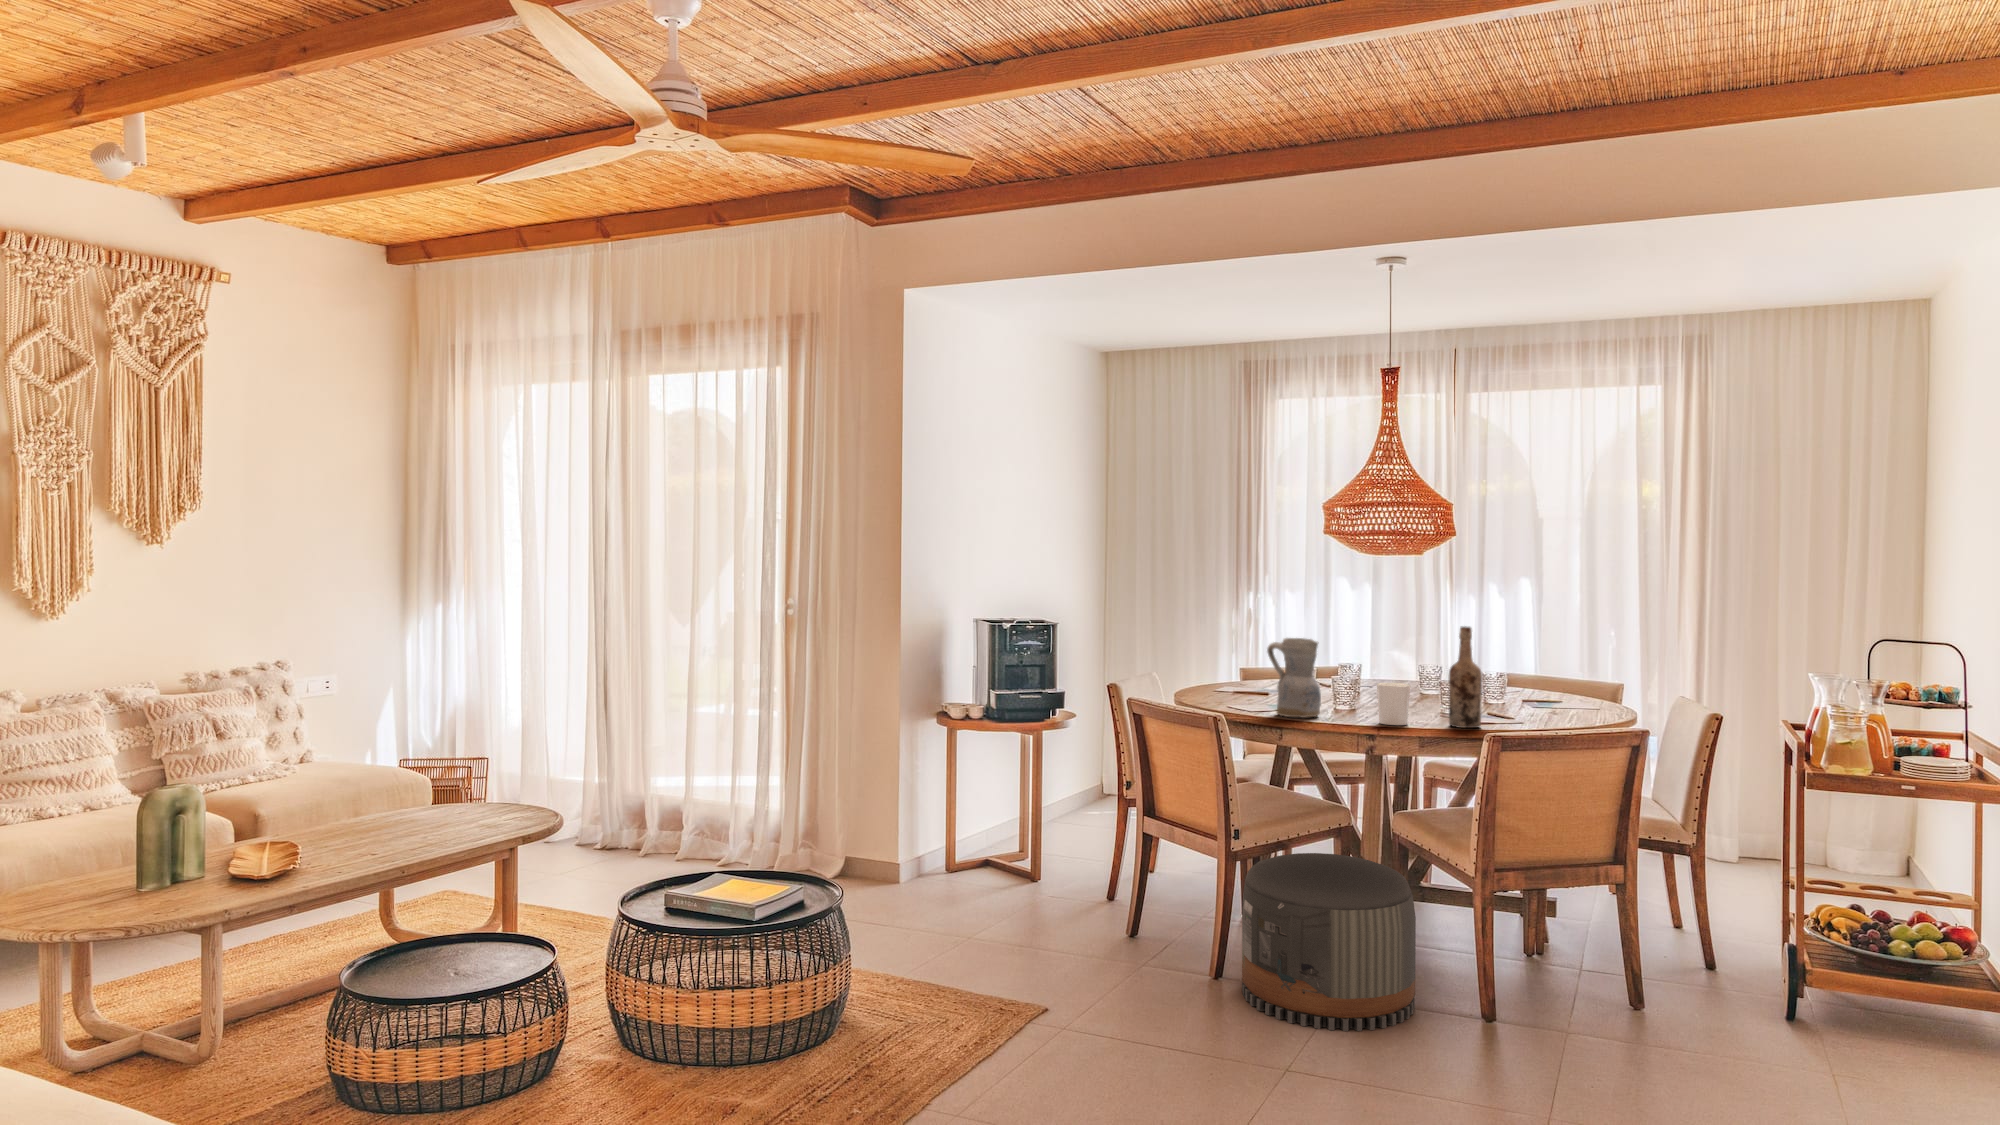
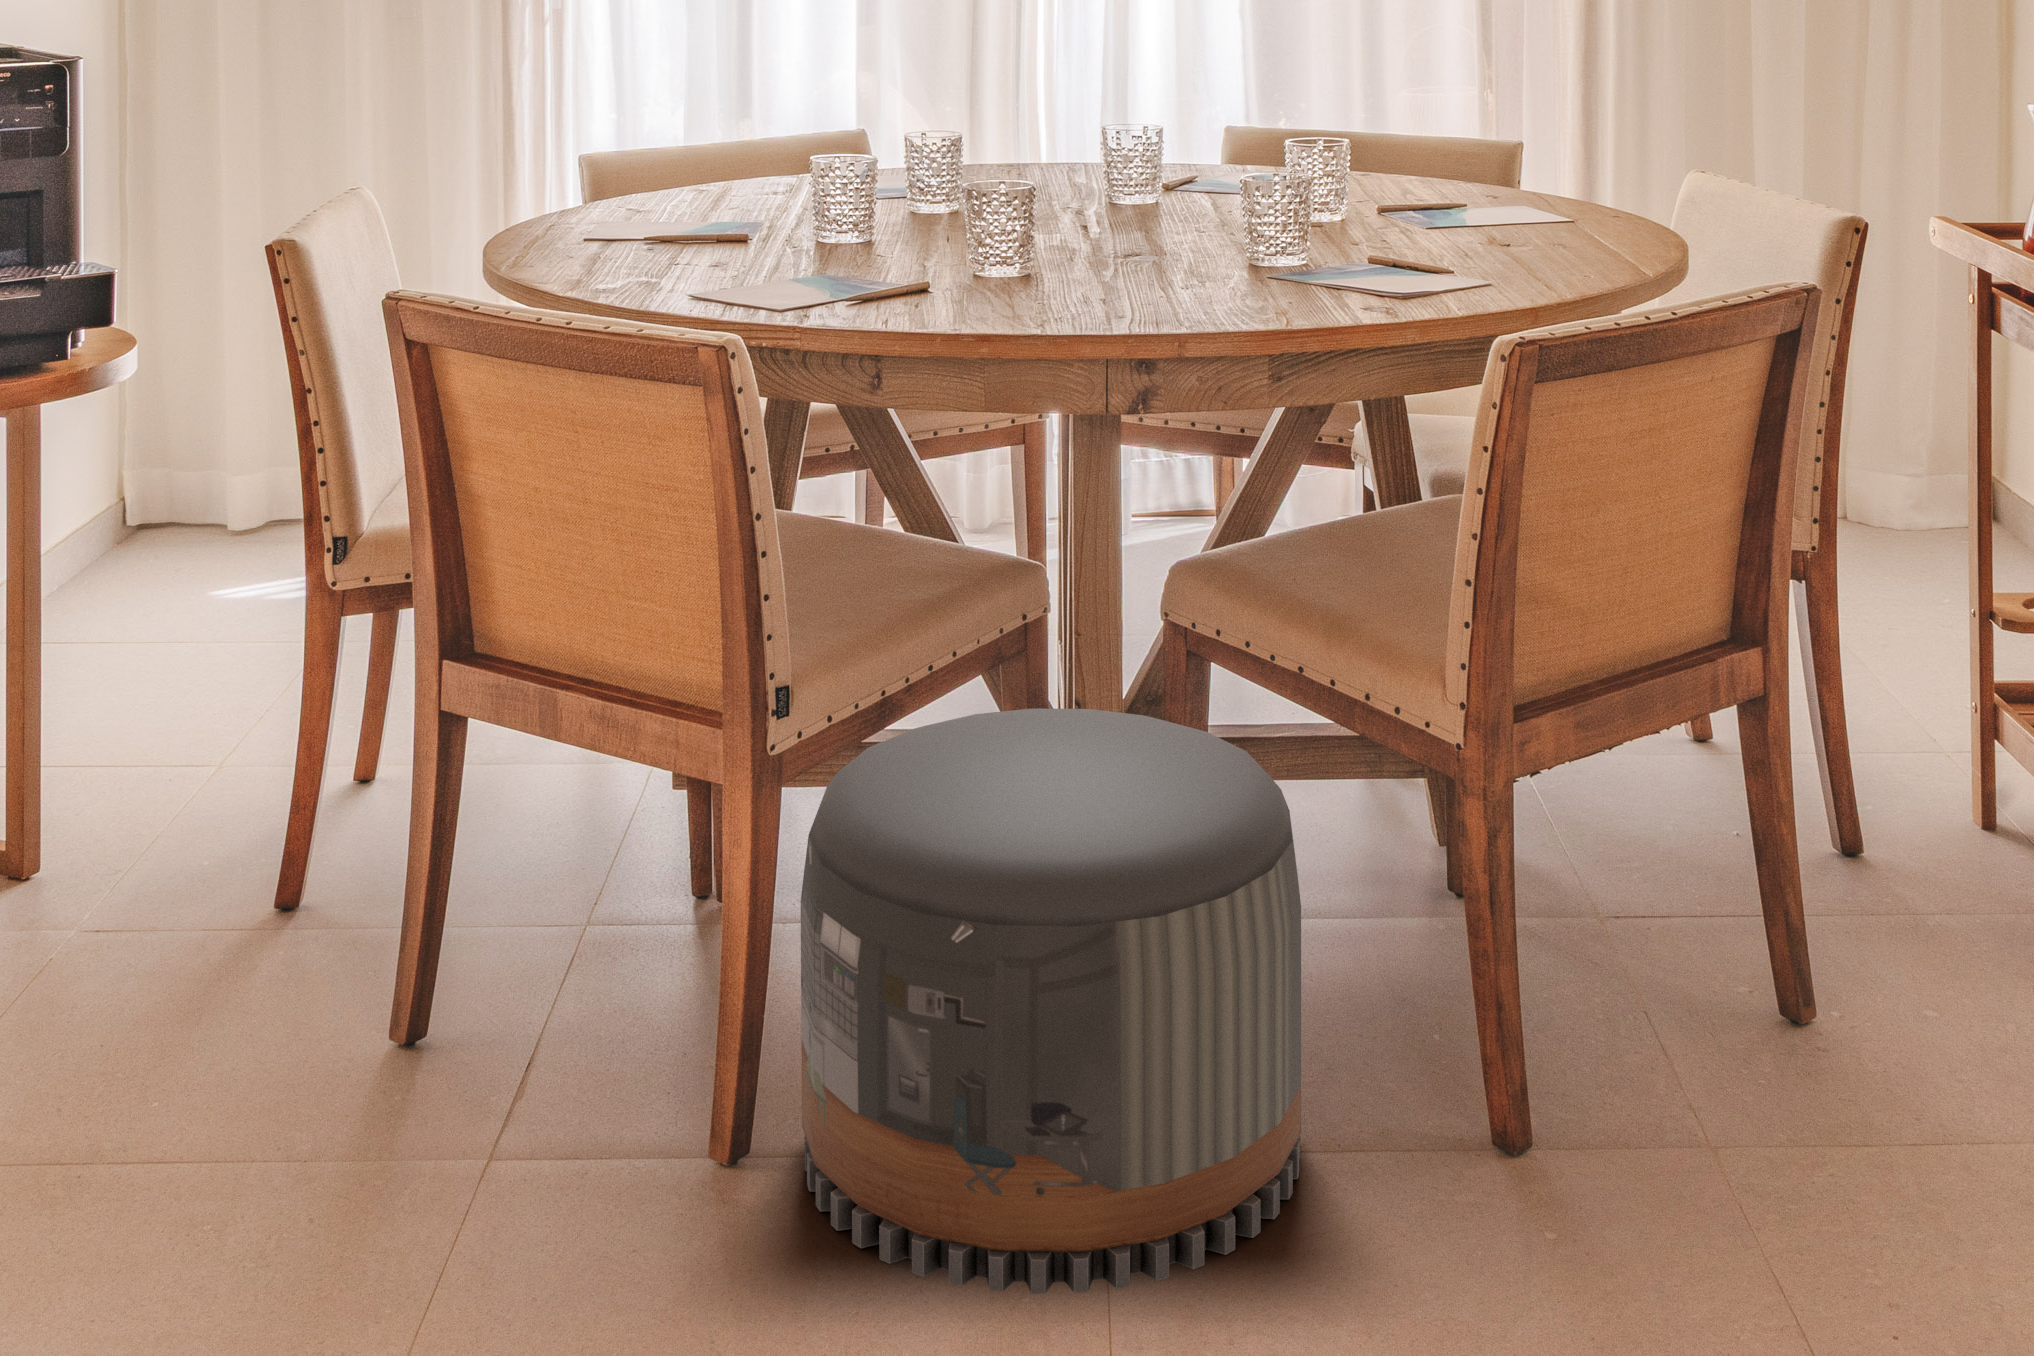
wine bottle: present [1449,626,1482,728] -> none [1338,32,1424,315]
ceramic pitcher: present [1267,638,1321,718] -> none [829,81,985,320]
candle holder: present [1377,683,1410,725] -> none [1154,200,1245,323]

